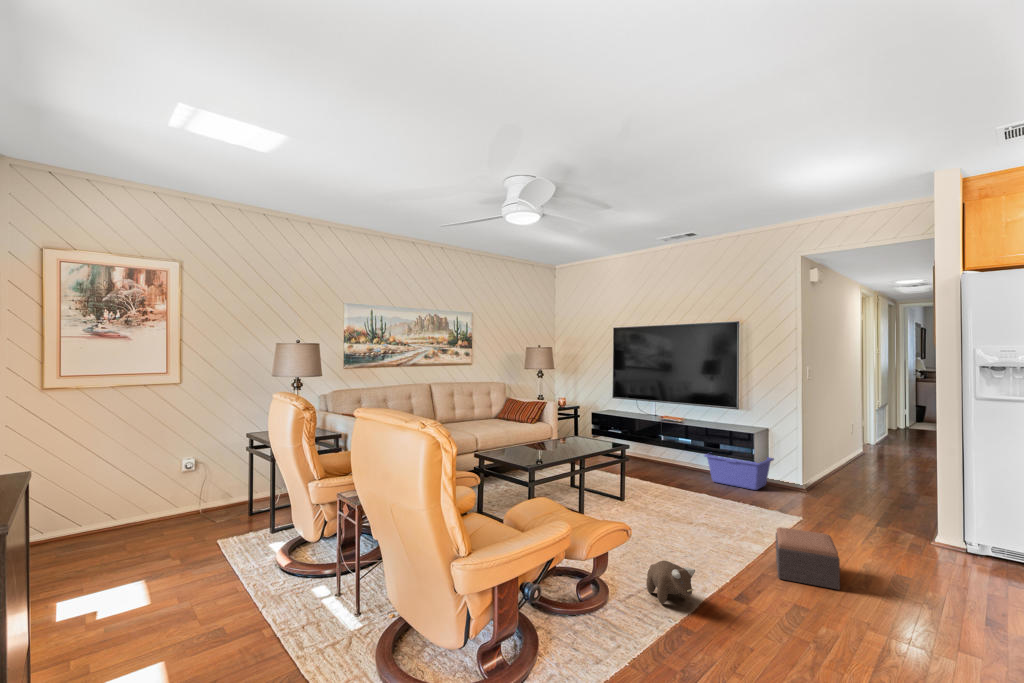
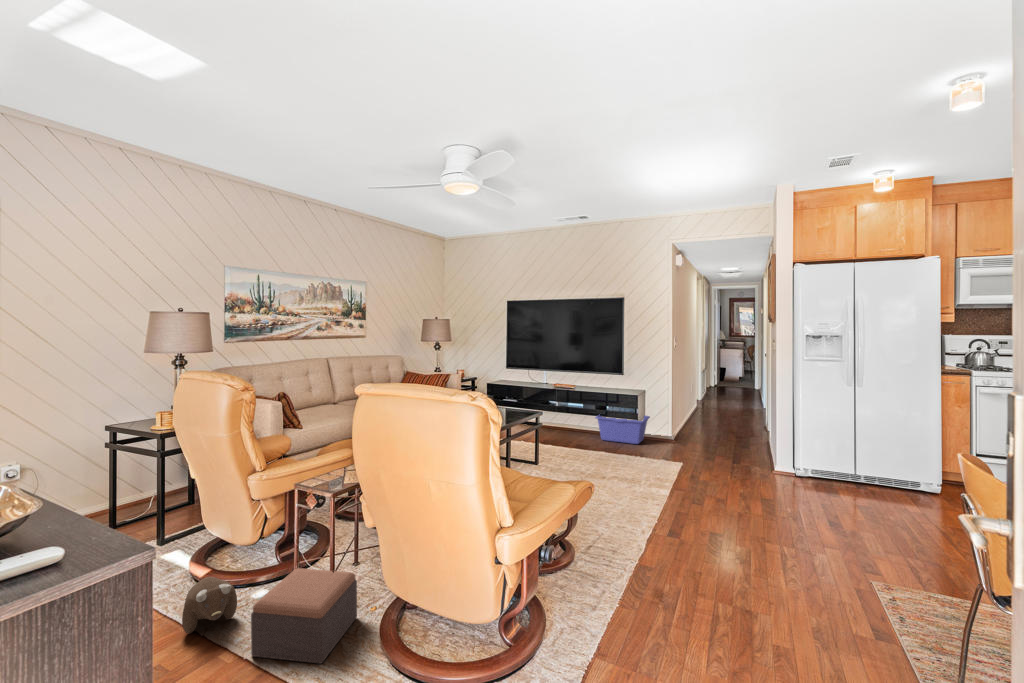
footstool: present [776,527,840,590] -> present [251,568,357,664]
plush toy: present [647,561,695,604] -> present [182,577,237,633]

